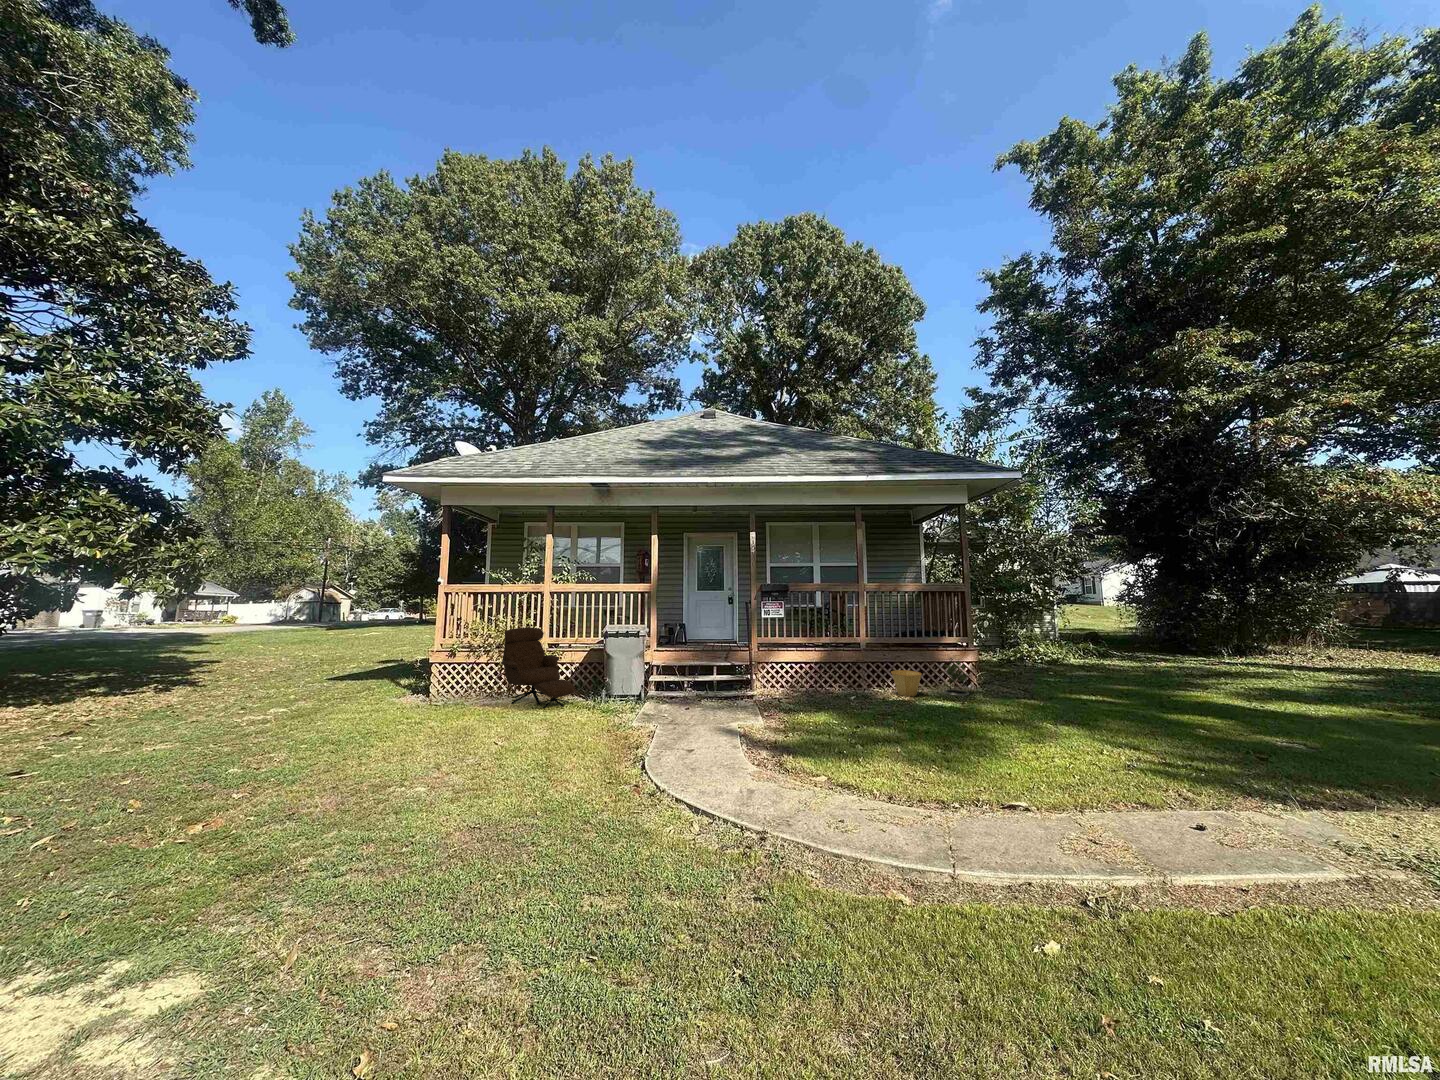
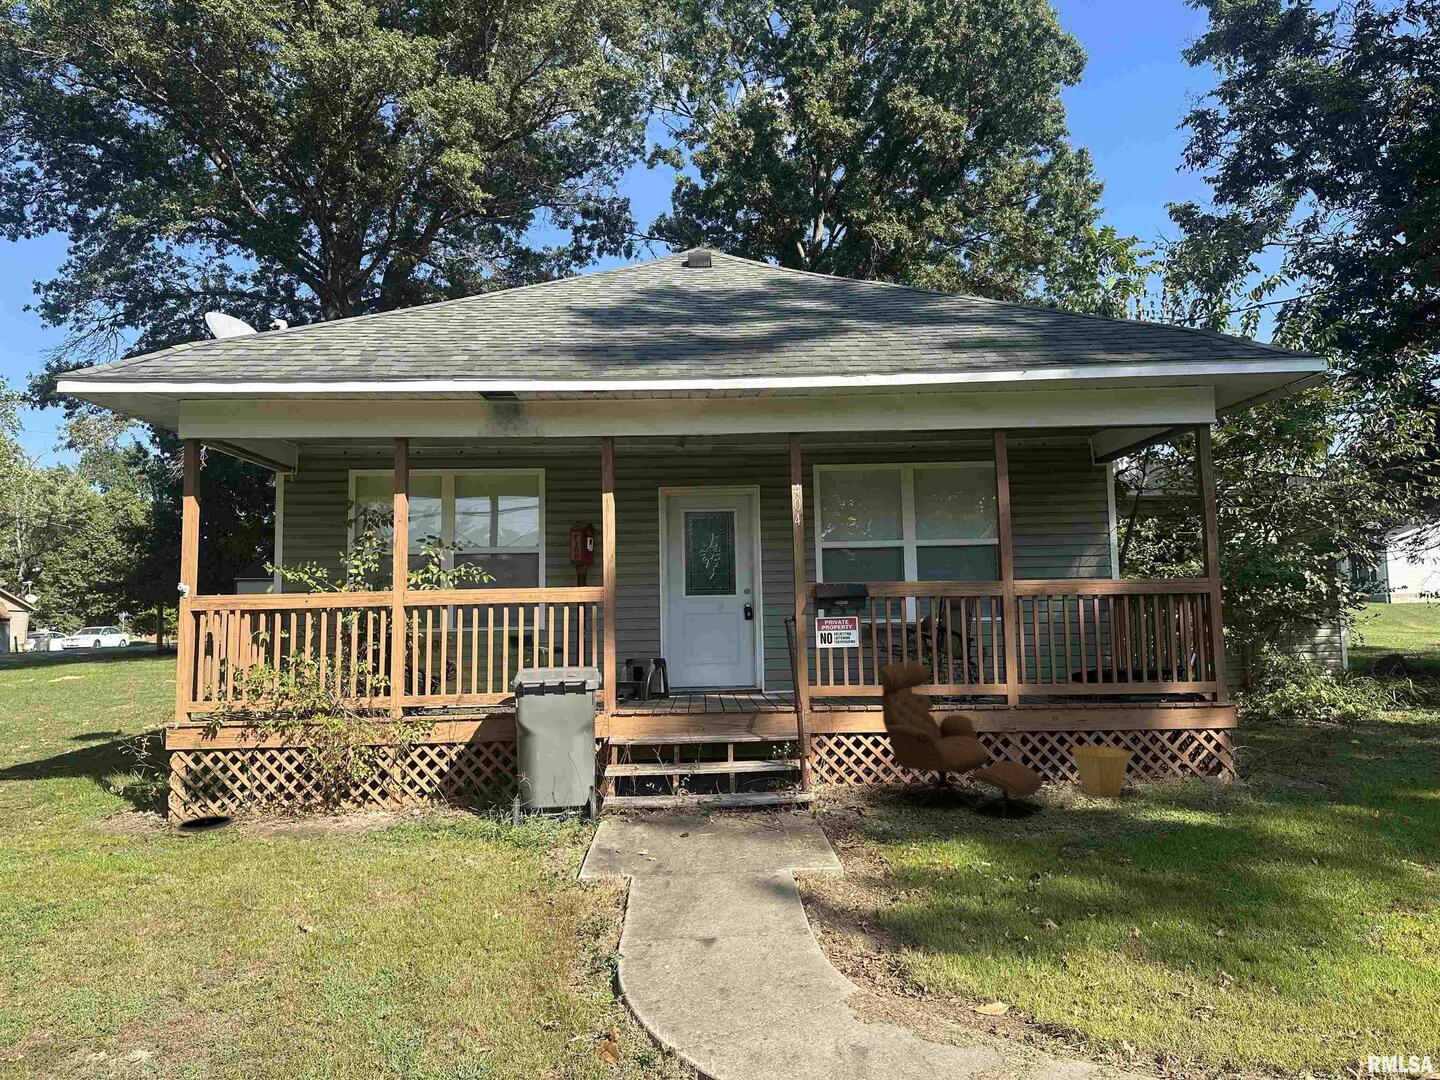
lounge chair: present [501,627,575,709] -> present [881,662,1043,817]
potted tree: present [944,657,969,696] -> present [178,744,236,831]

